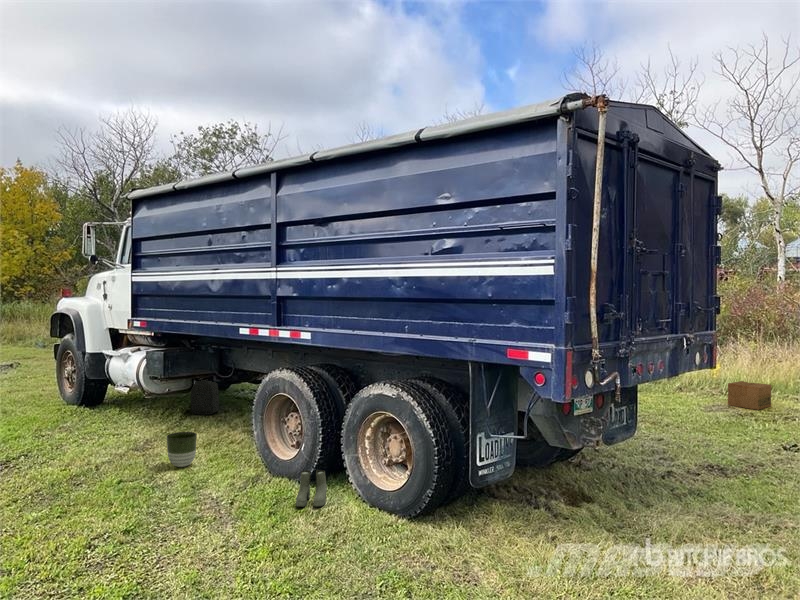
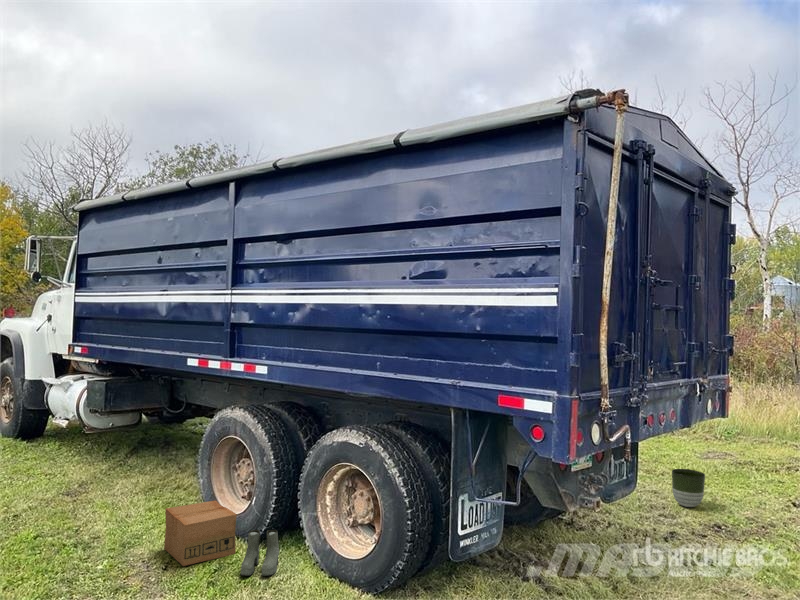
backpack: present [191,380,219,415] -> none [138,406,171,452]
cardboard box: present [728,381,772,410] -> present [164,500,237,566]
planter: present [167,432,197,467] -> present [672,469,705,507]

